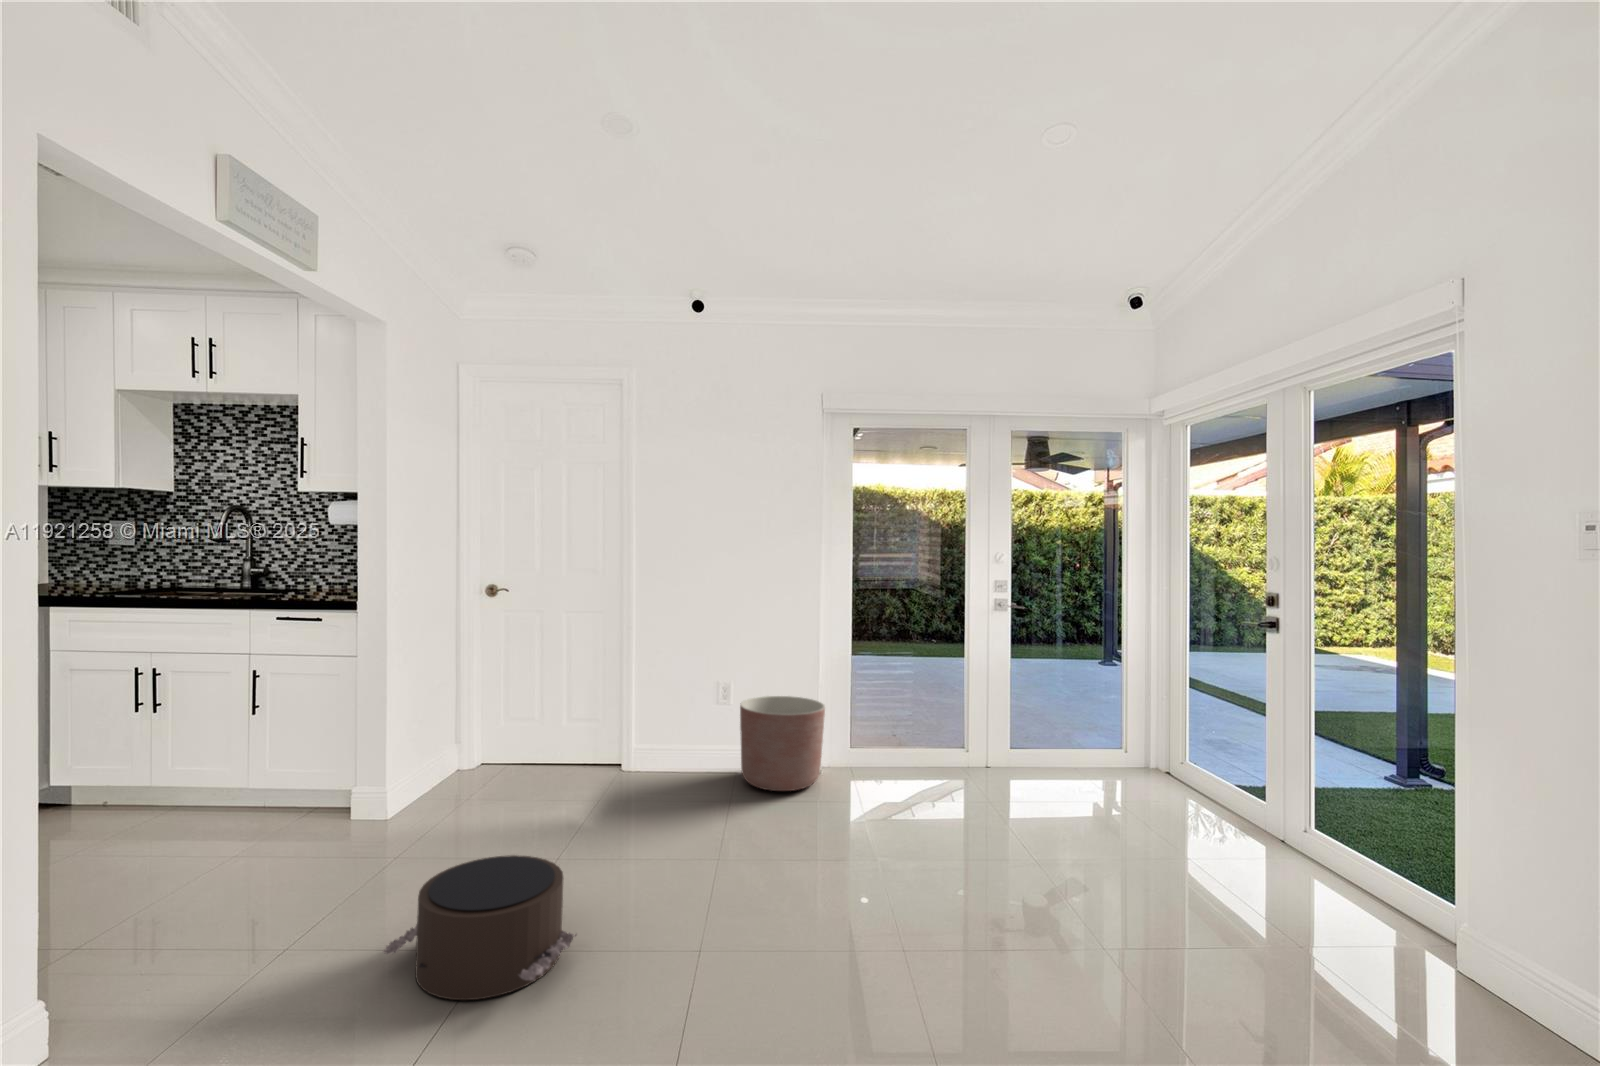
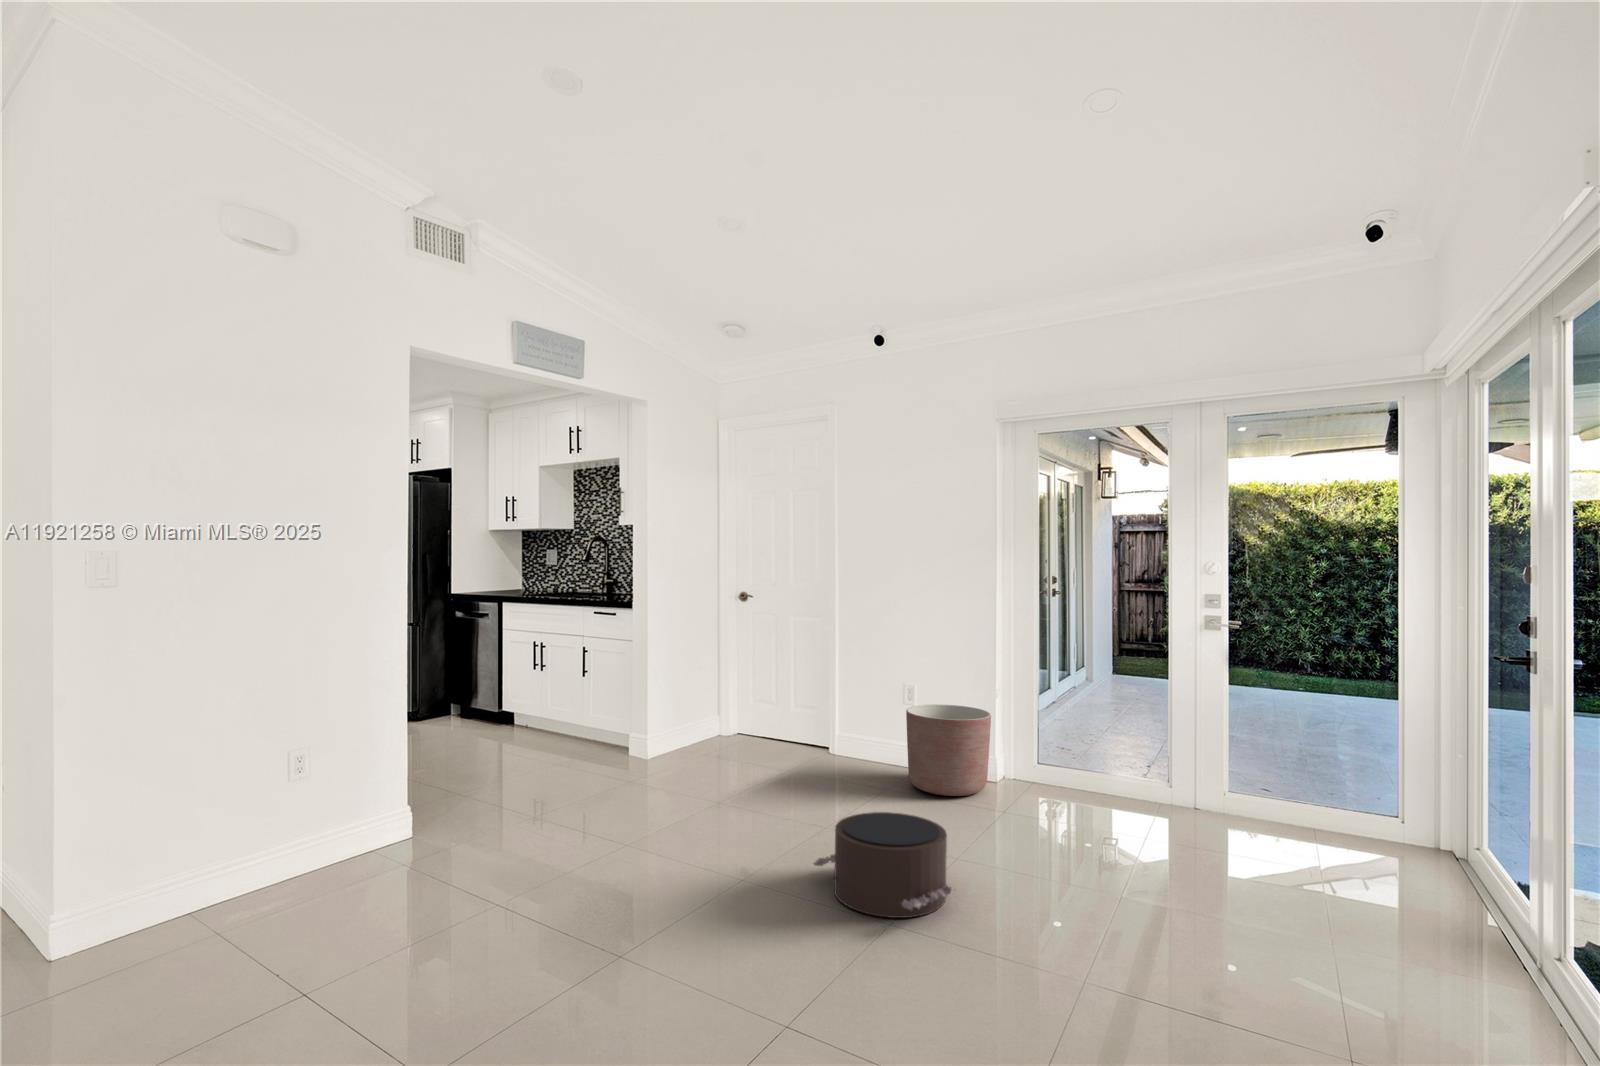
pouf: present [383,855,576,1000] -> present [814,812,954,918]

